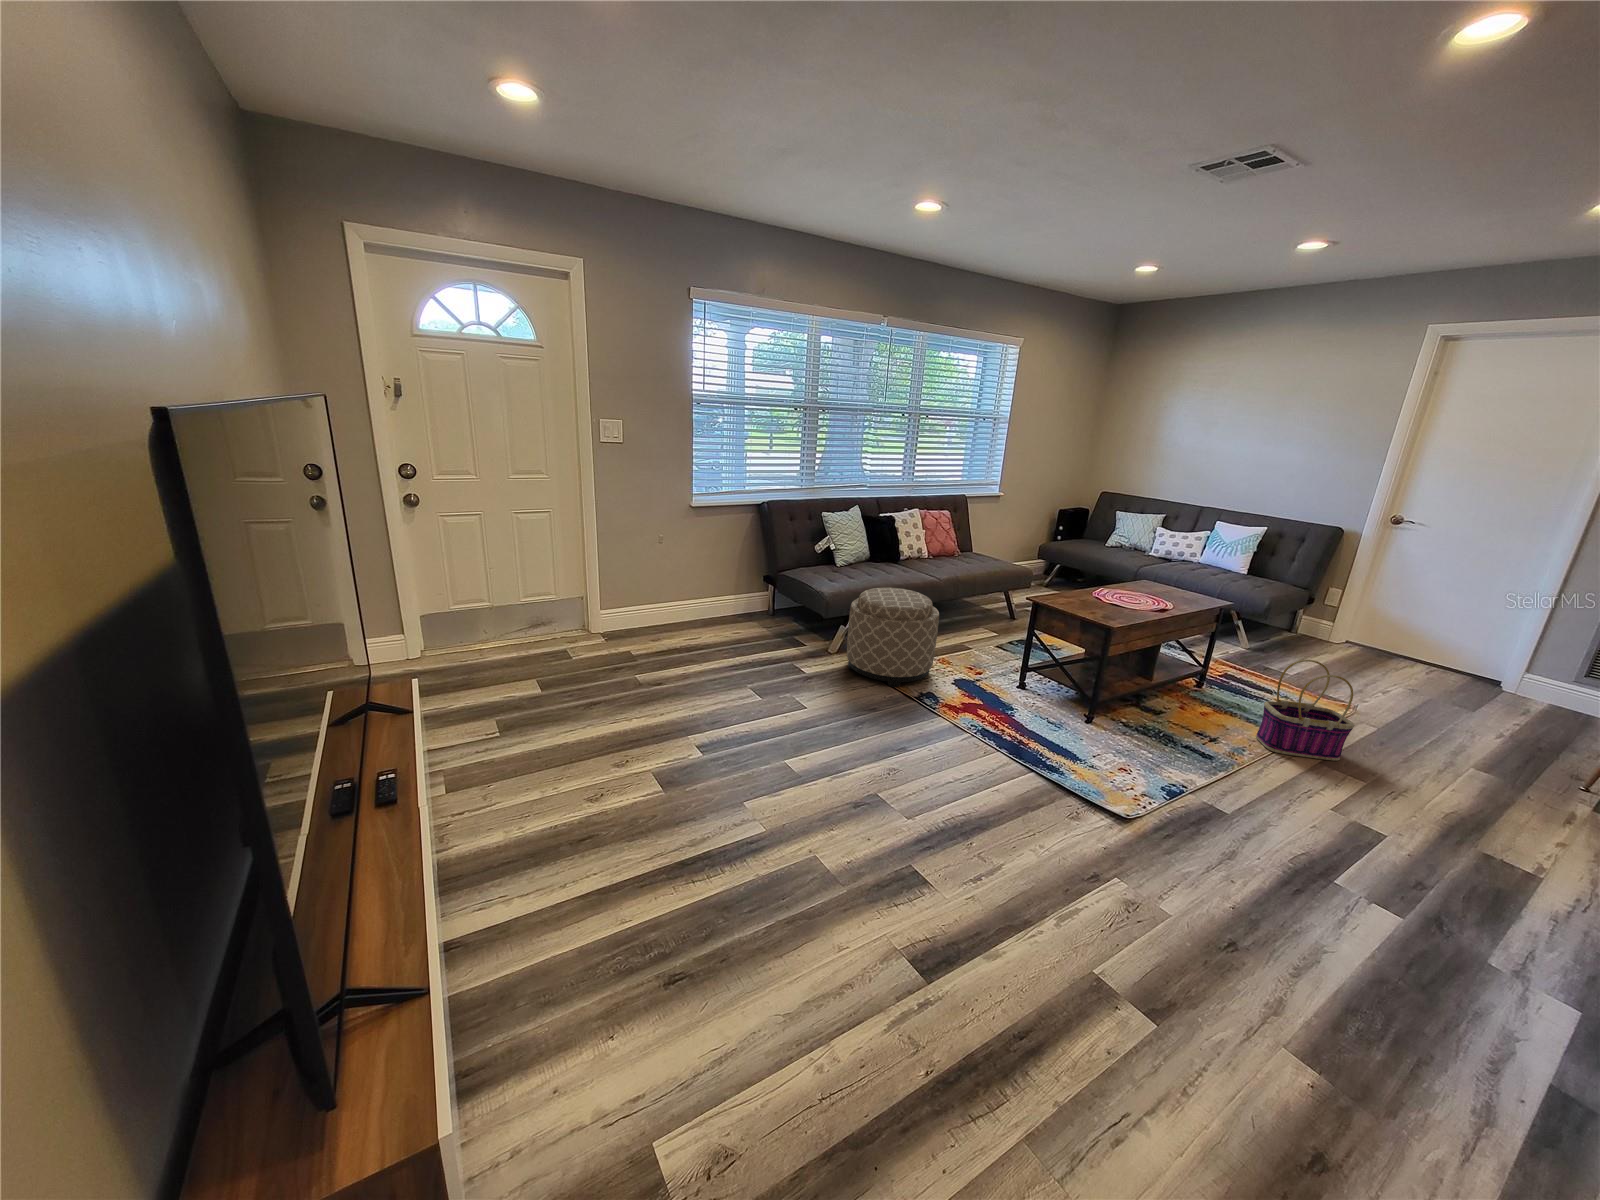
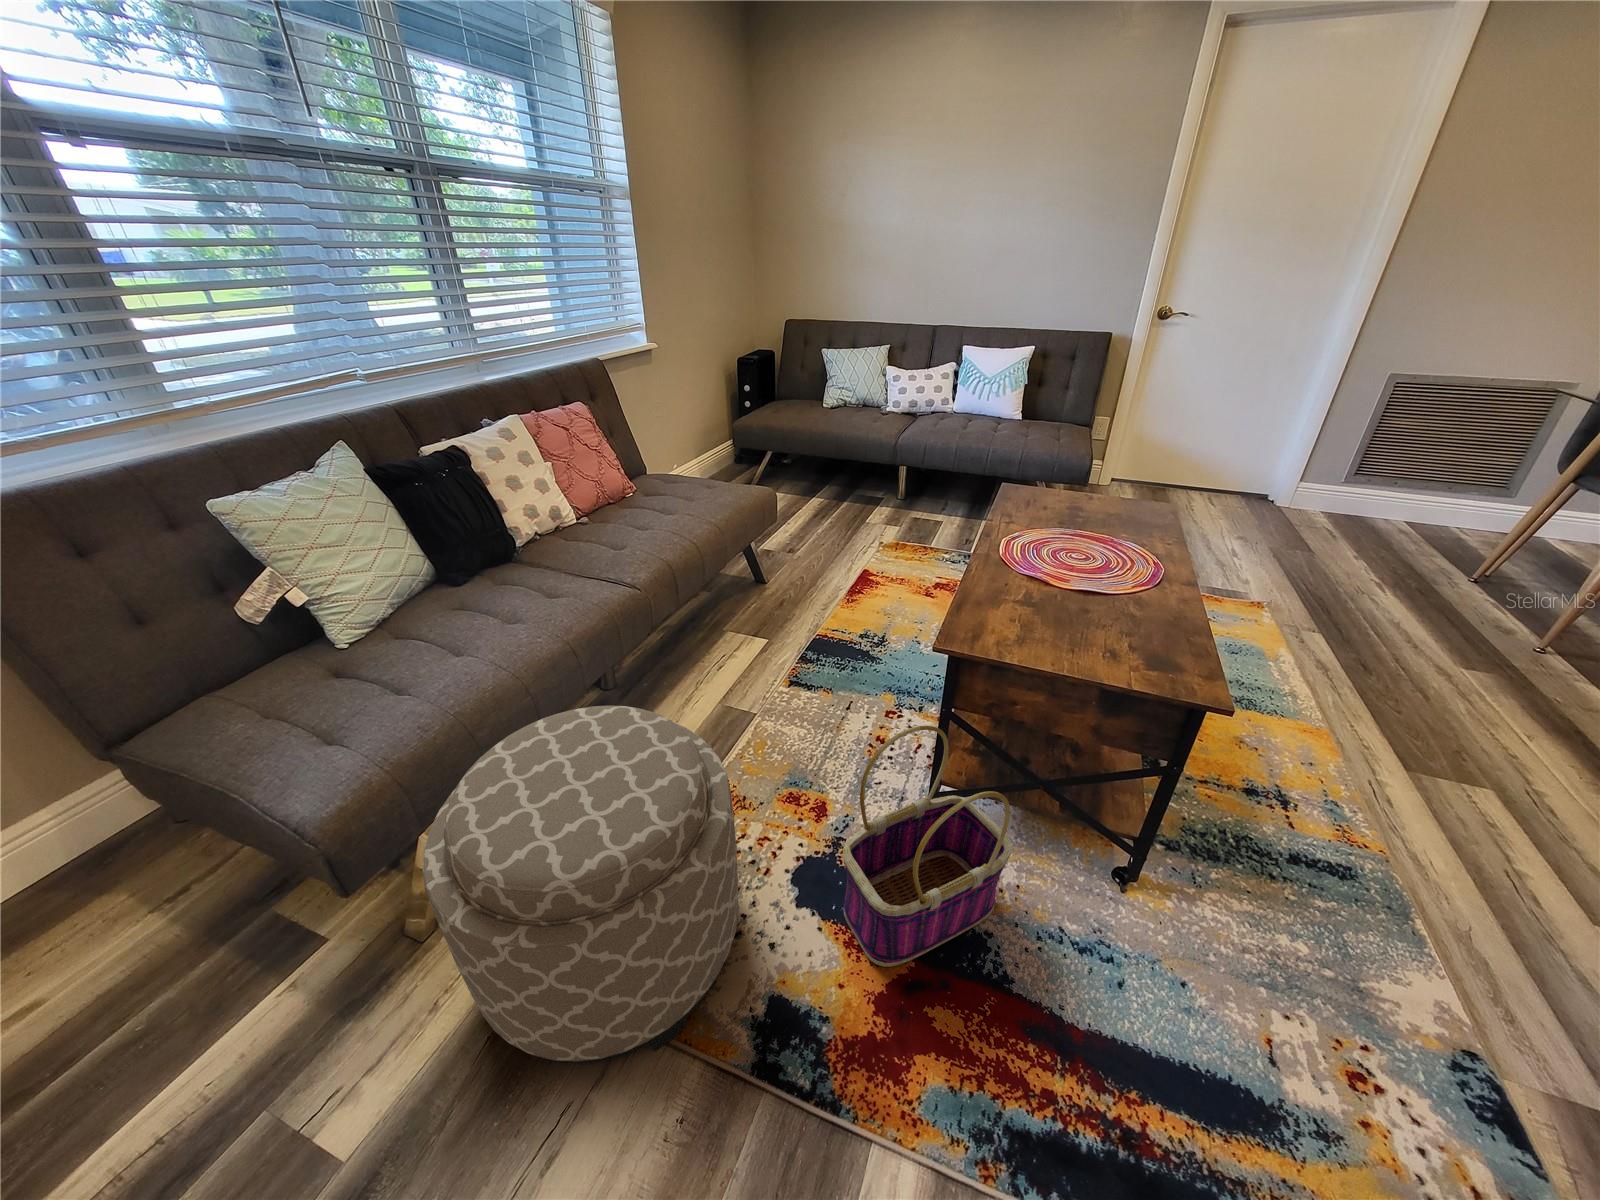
basket: present [1256,660,1354,761] -> present [843,725,1013,967]

